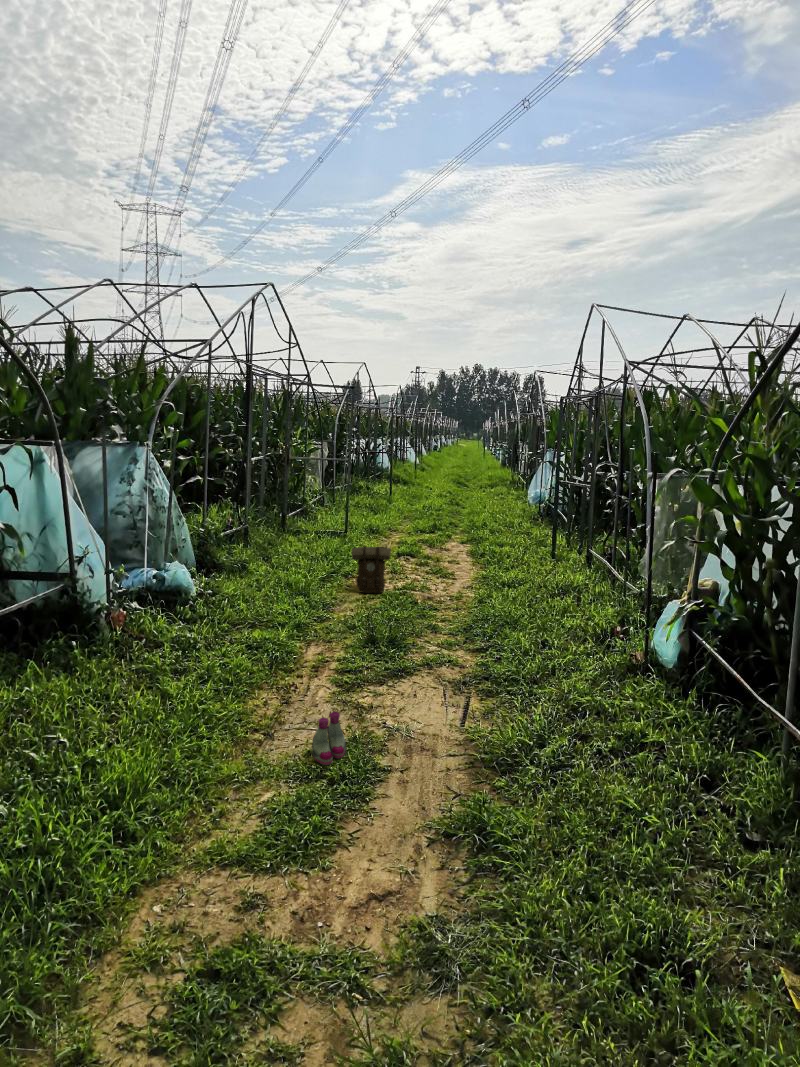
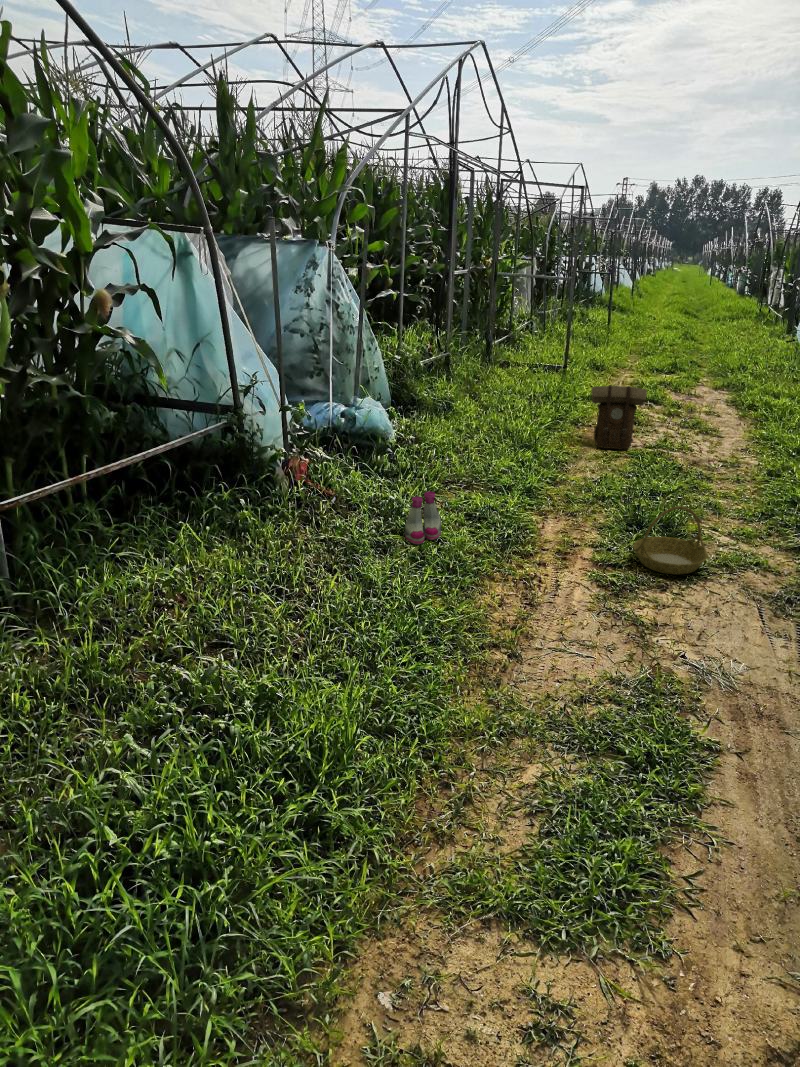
basket: none [366,628,415,675] -> present [633,506,708,574]
boots: present [312,712,346,765] -> present [405,491,442,544]

